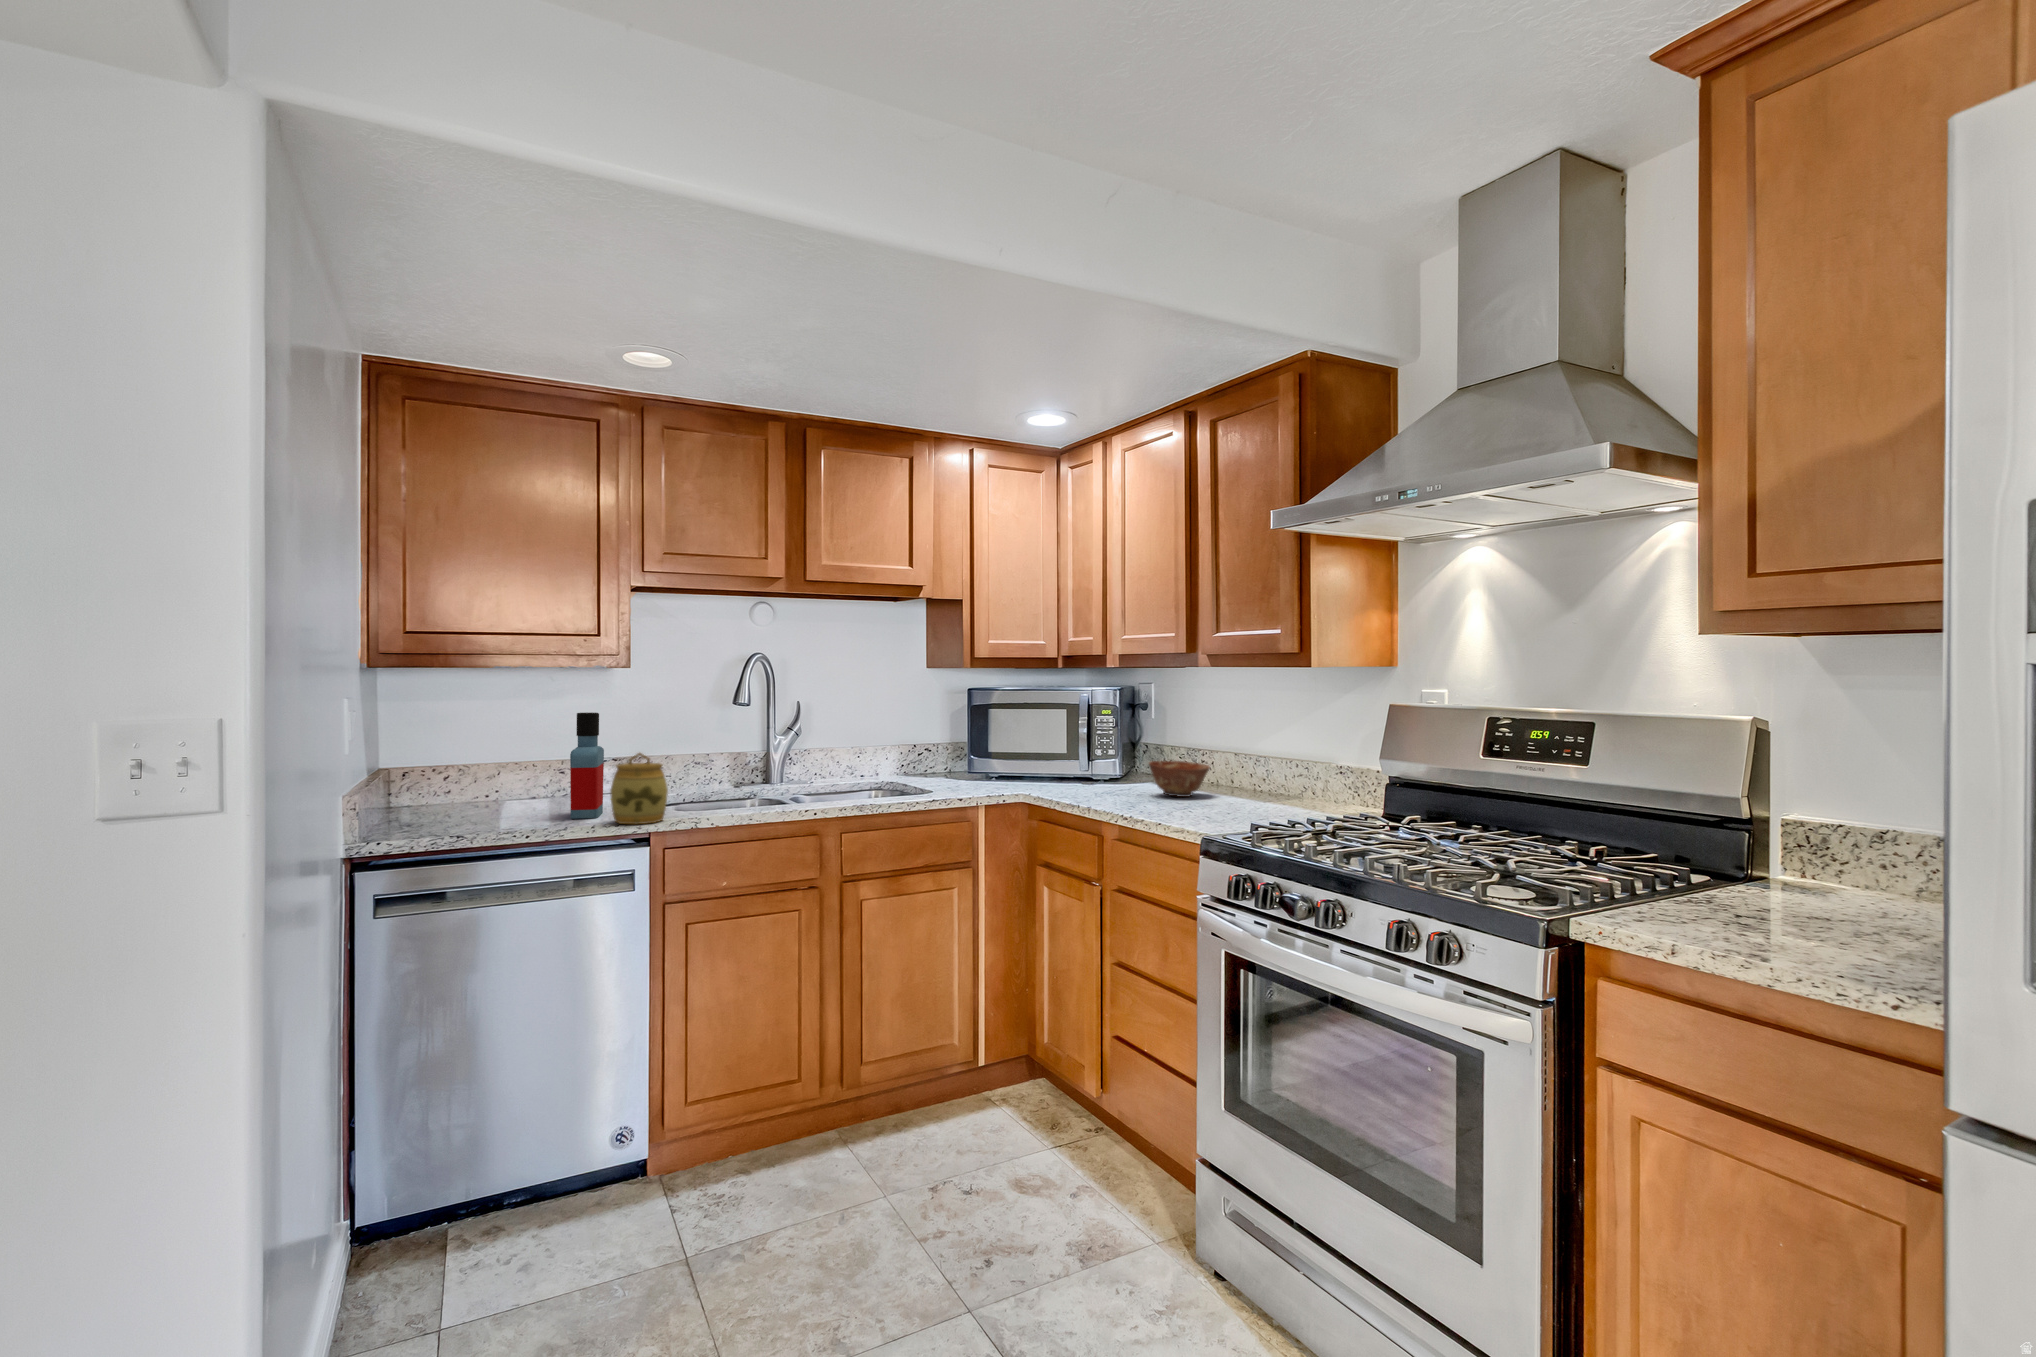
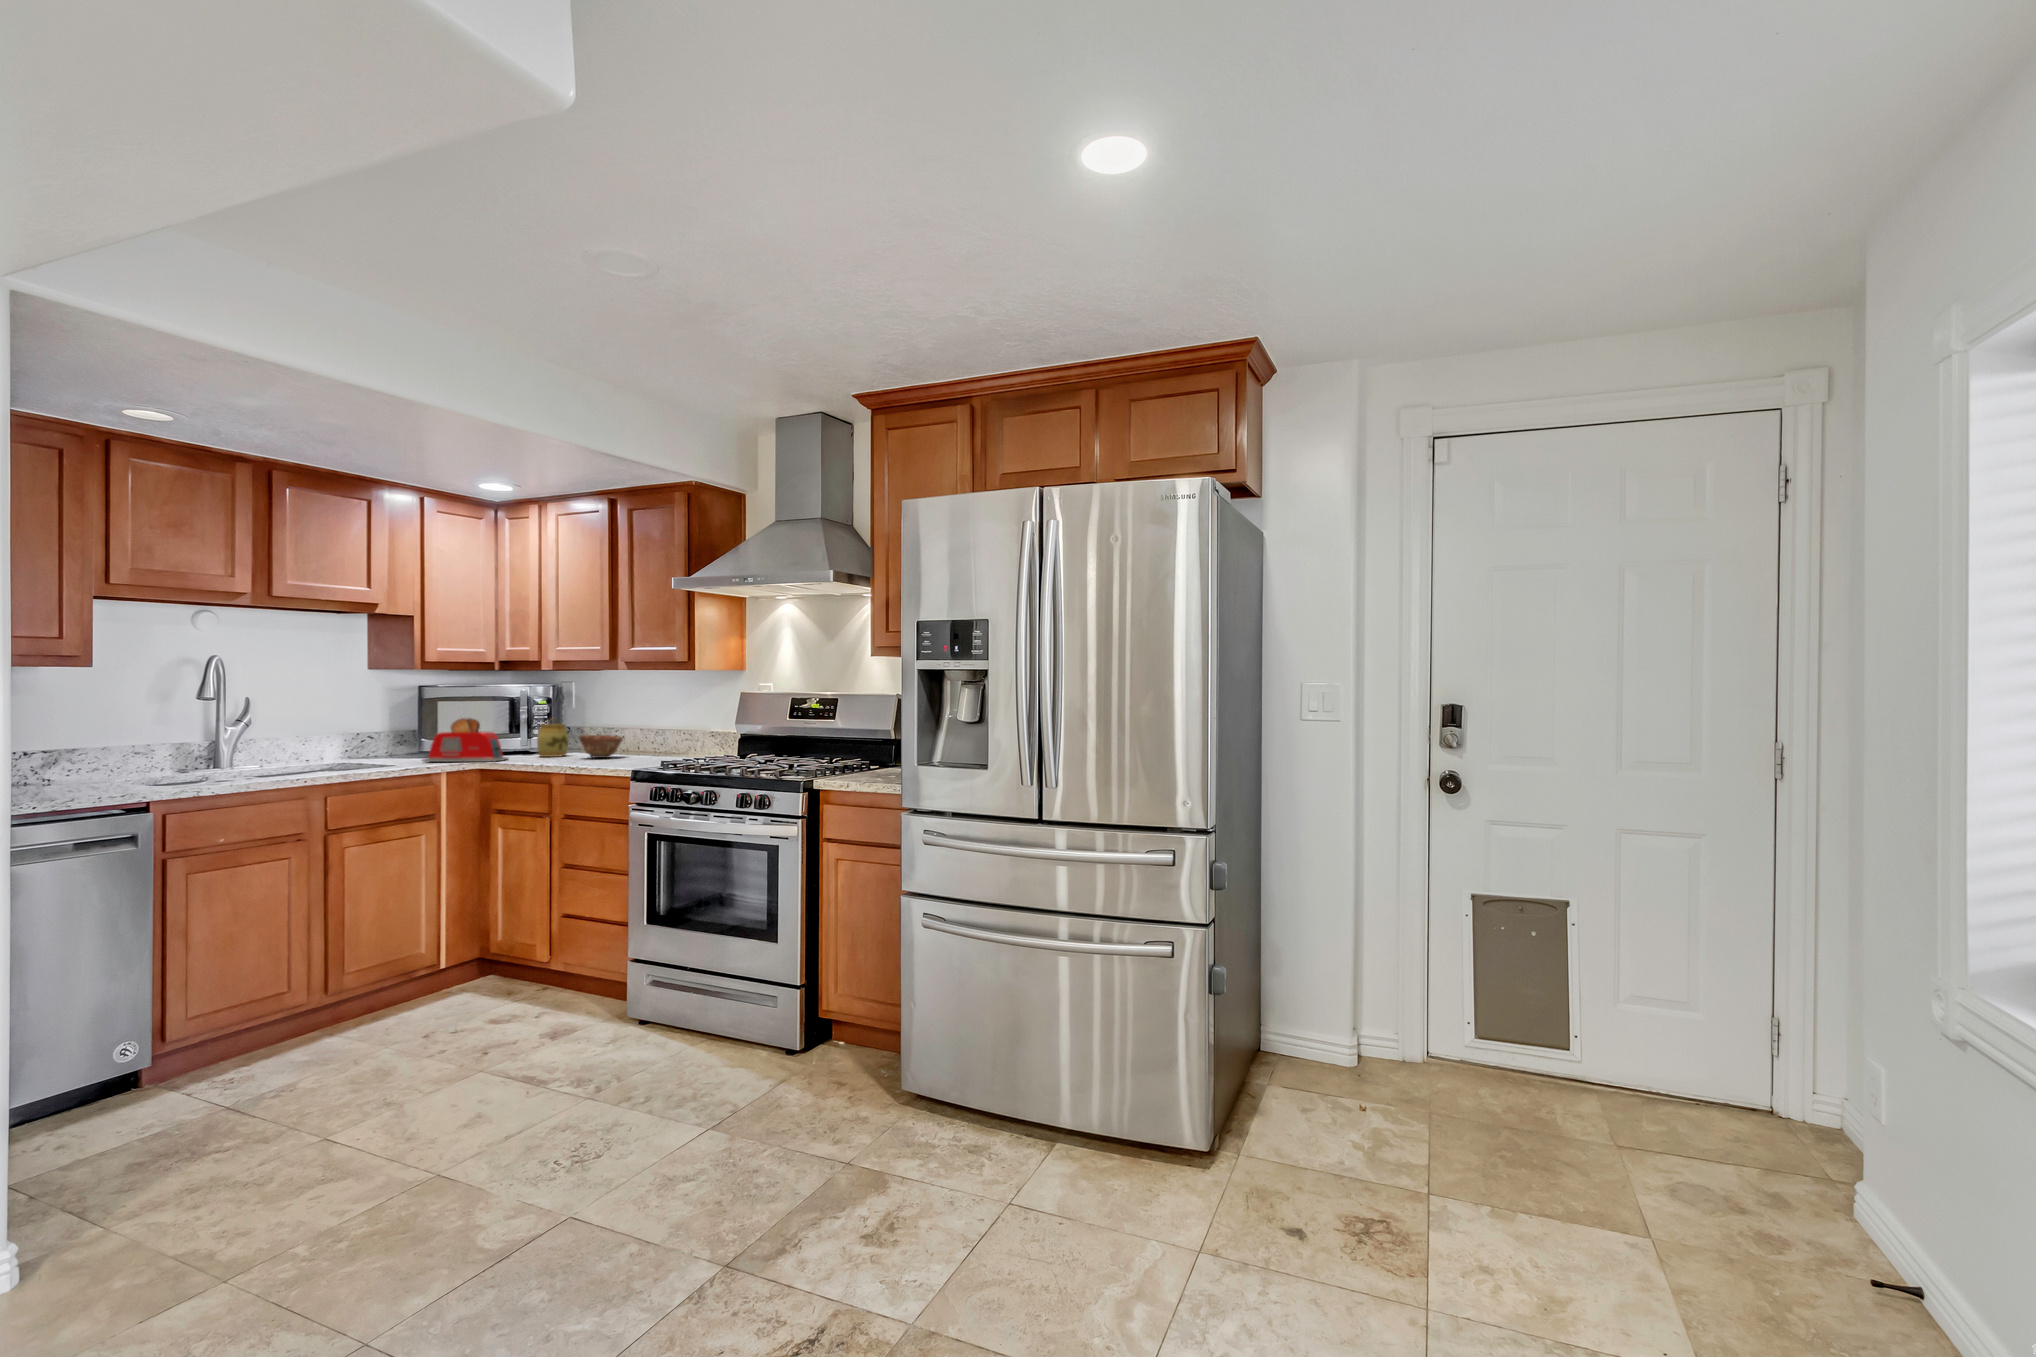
bottle: present [570,713,604,819] -> none [50,705,88,795]
toaster: none [967,731,1065,793] -> present [422,718,508,762]
jar: present [610,753,668,824] -> present [537,721,569,757]

